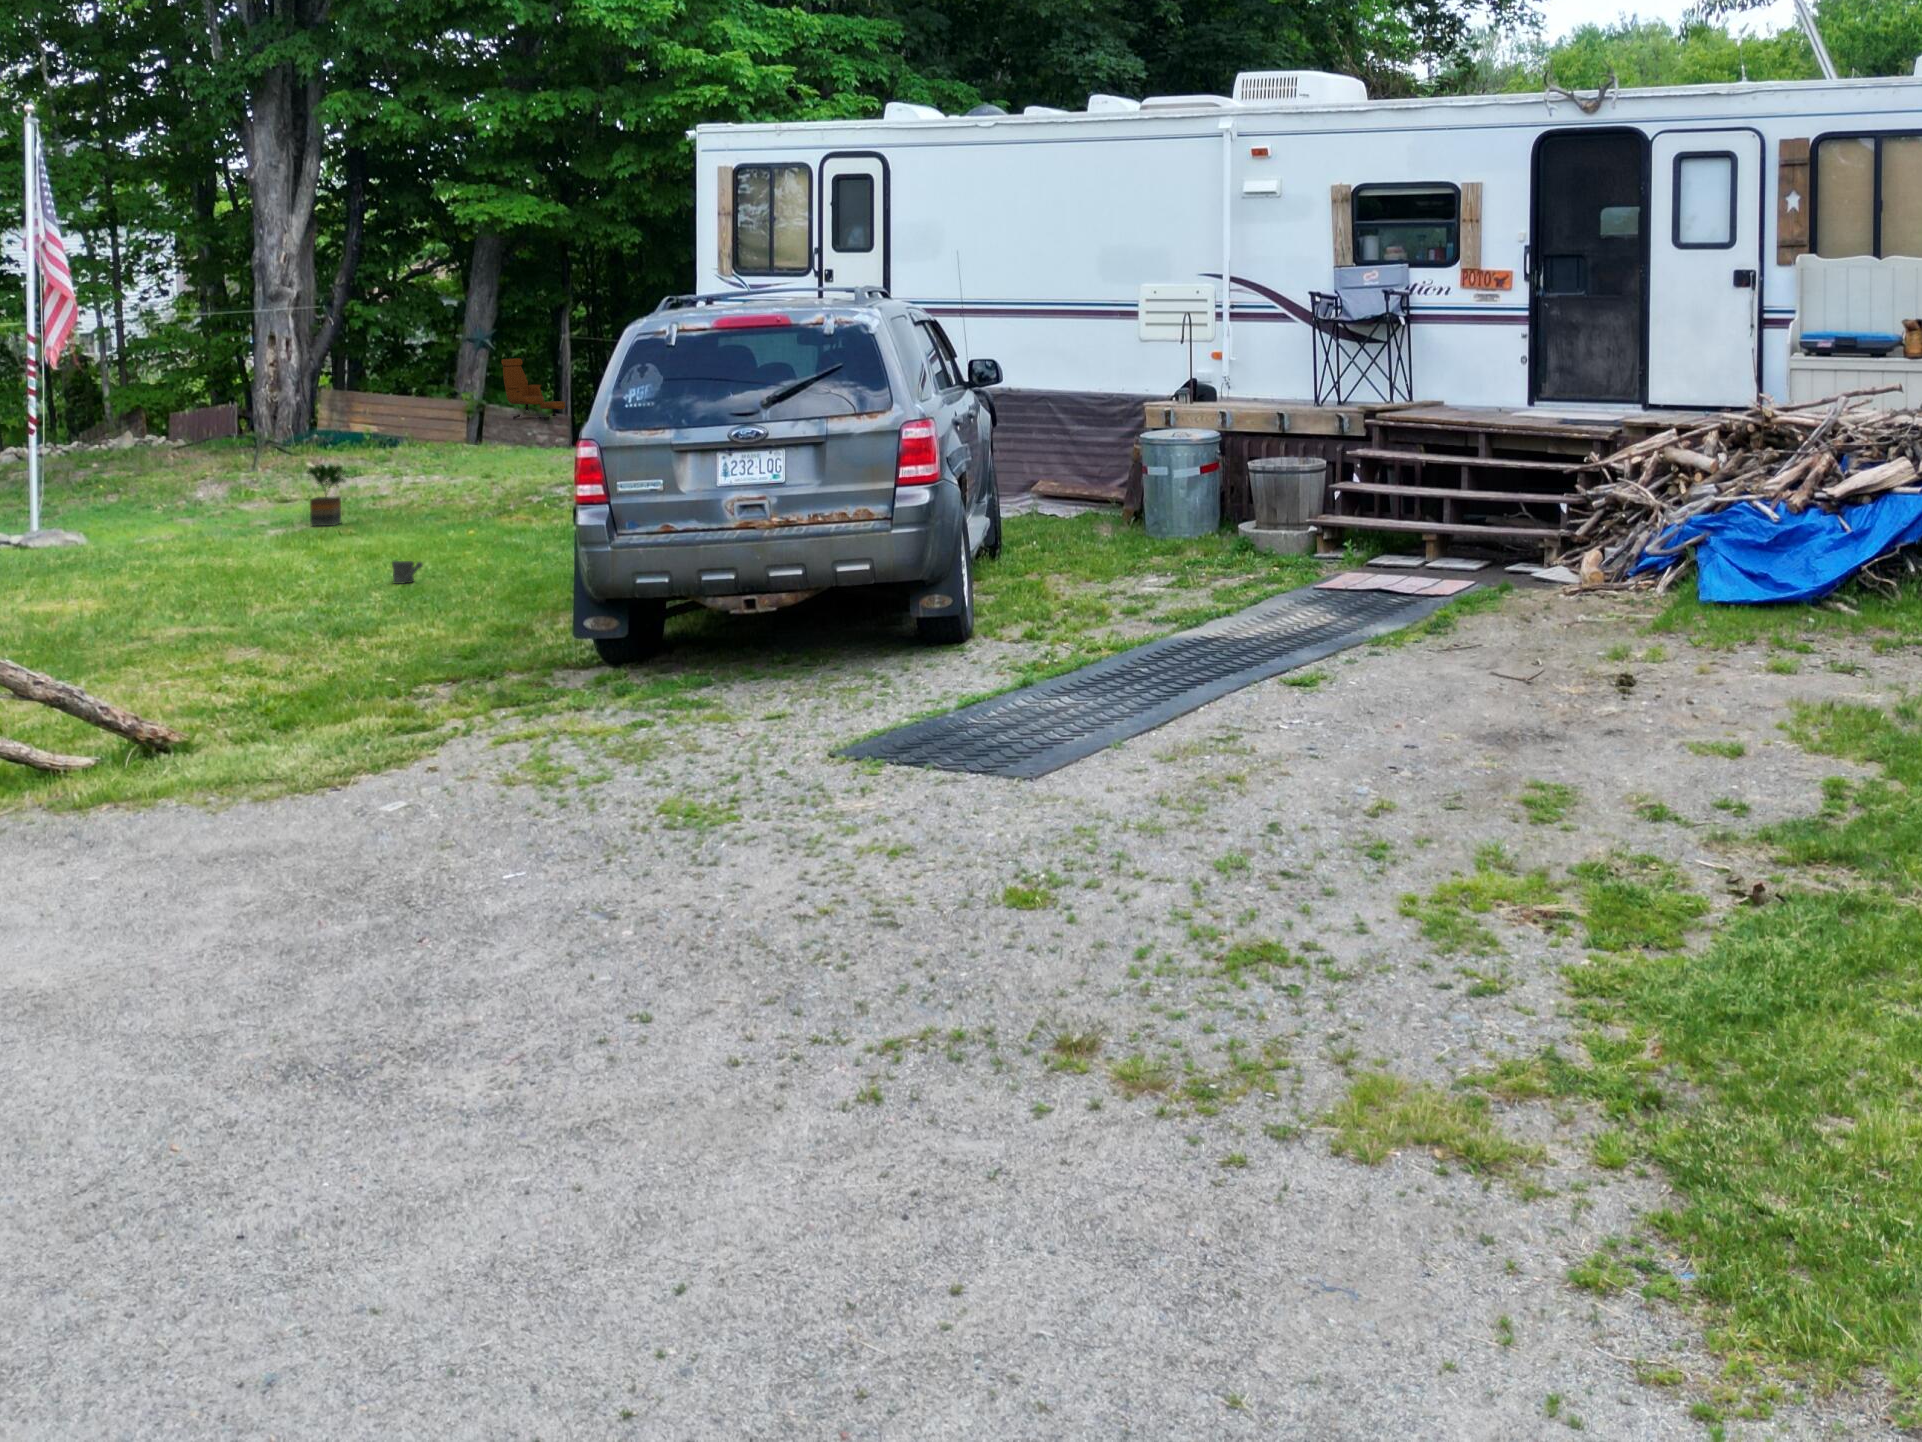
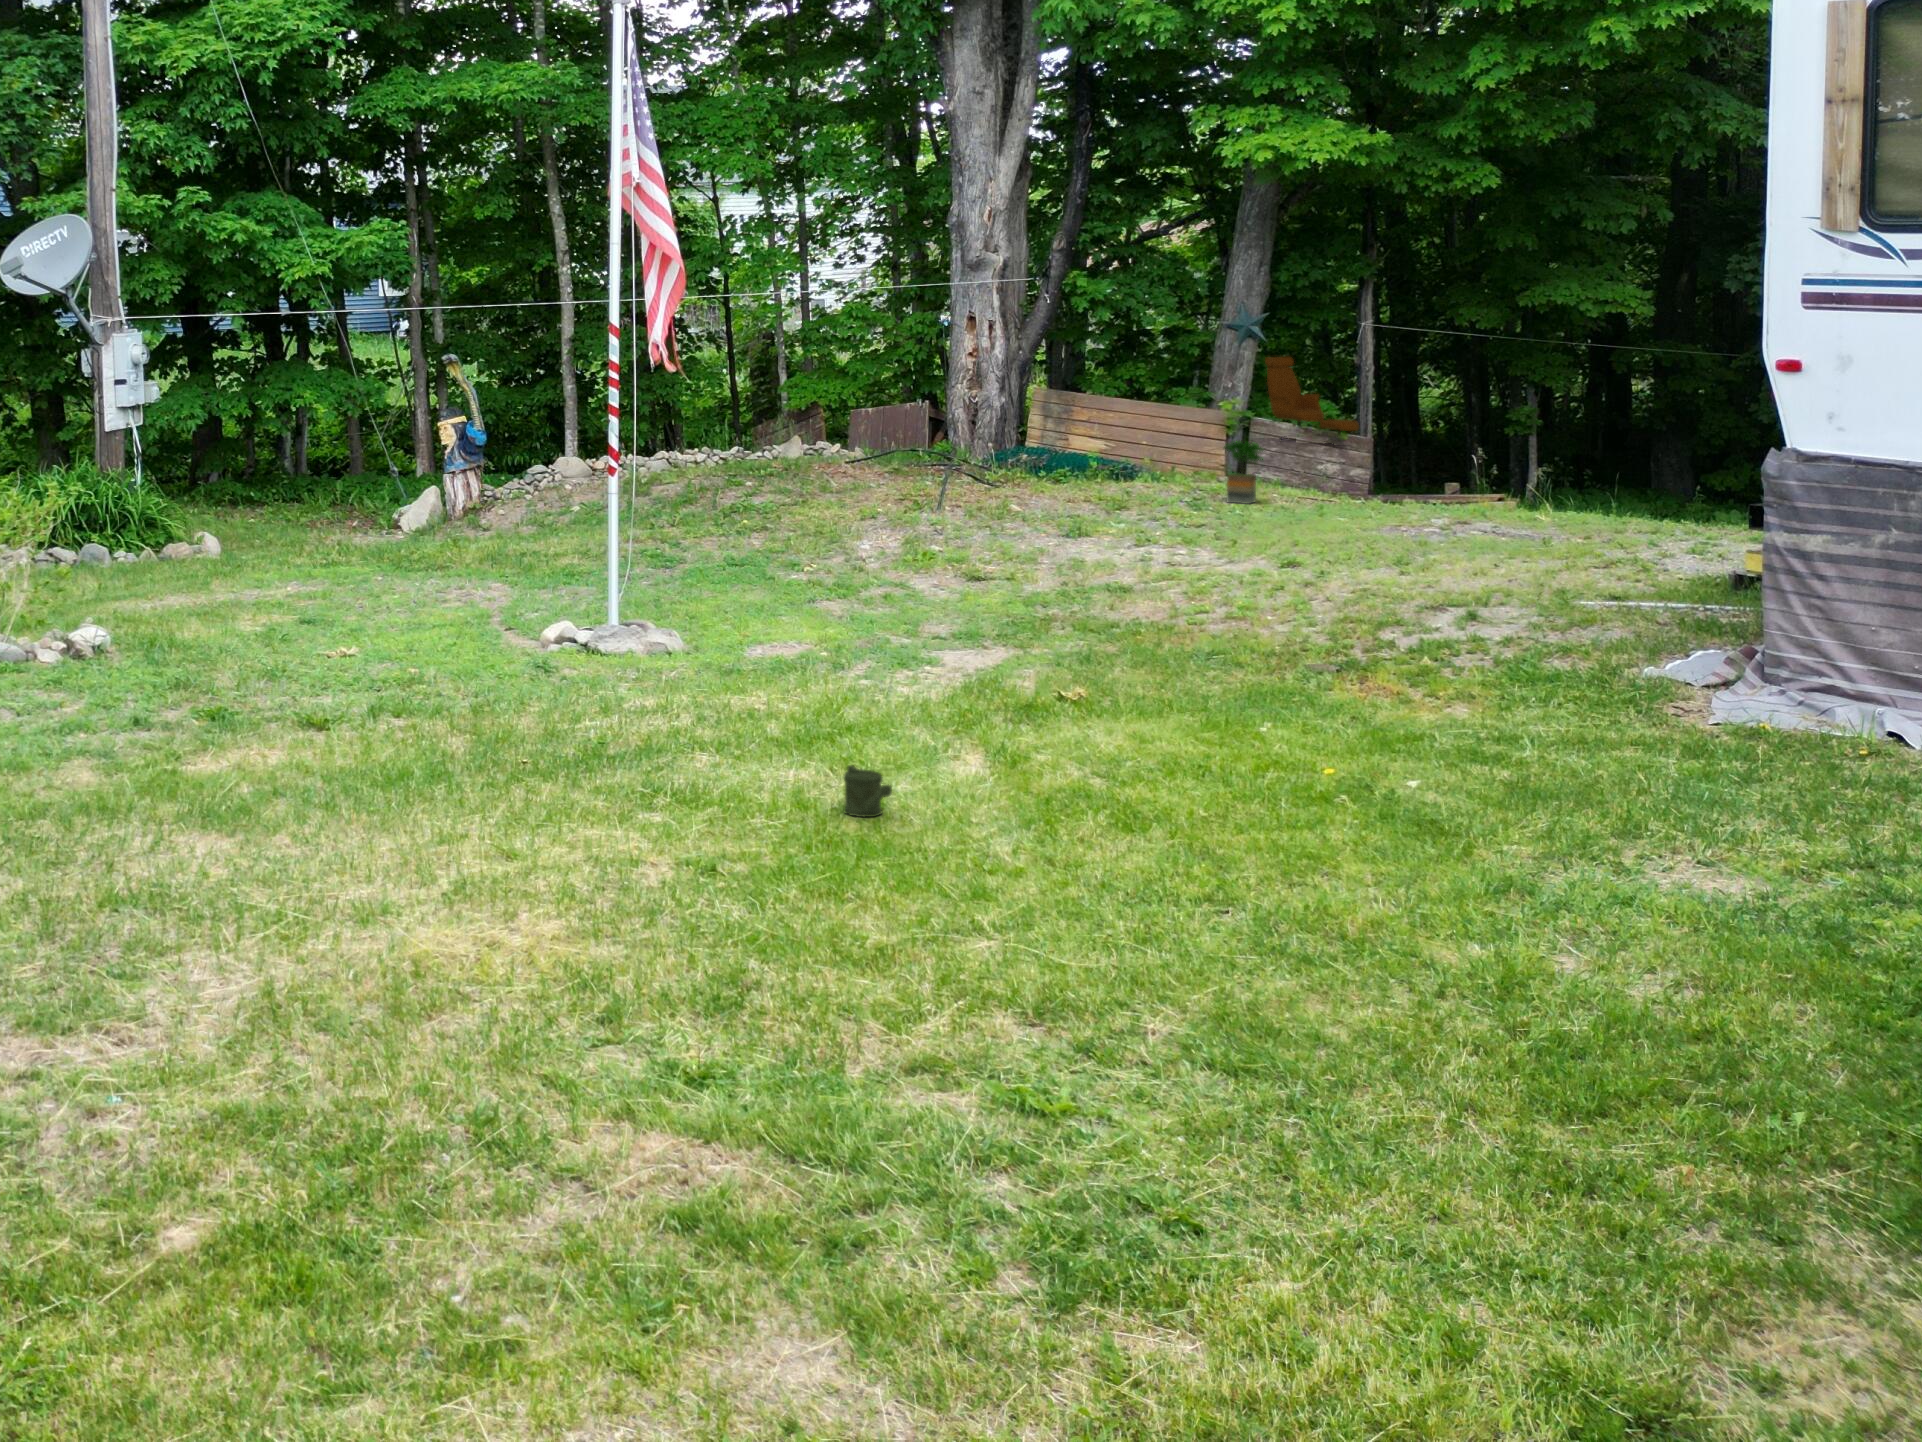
potted tree: present [307,464,346,526] -> present [1224,441,1263,504]
watering can: present [392,561,423,584] -> present [844,765,892,817]

